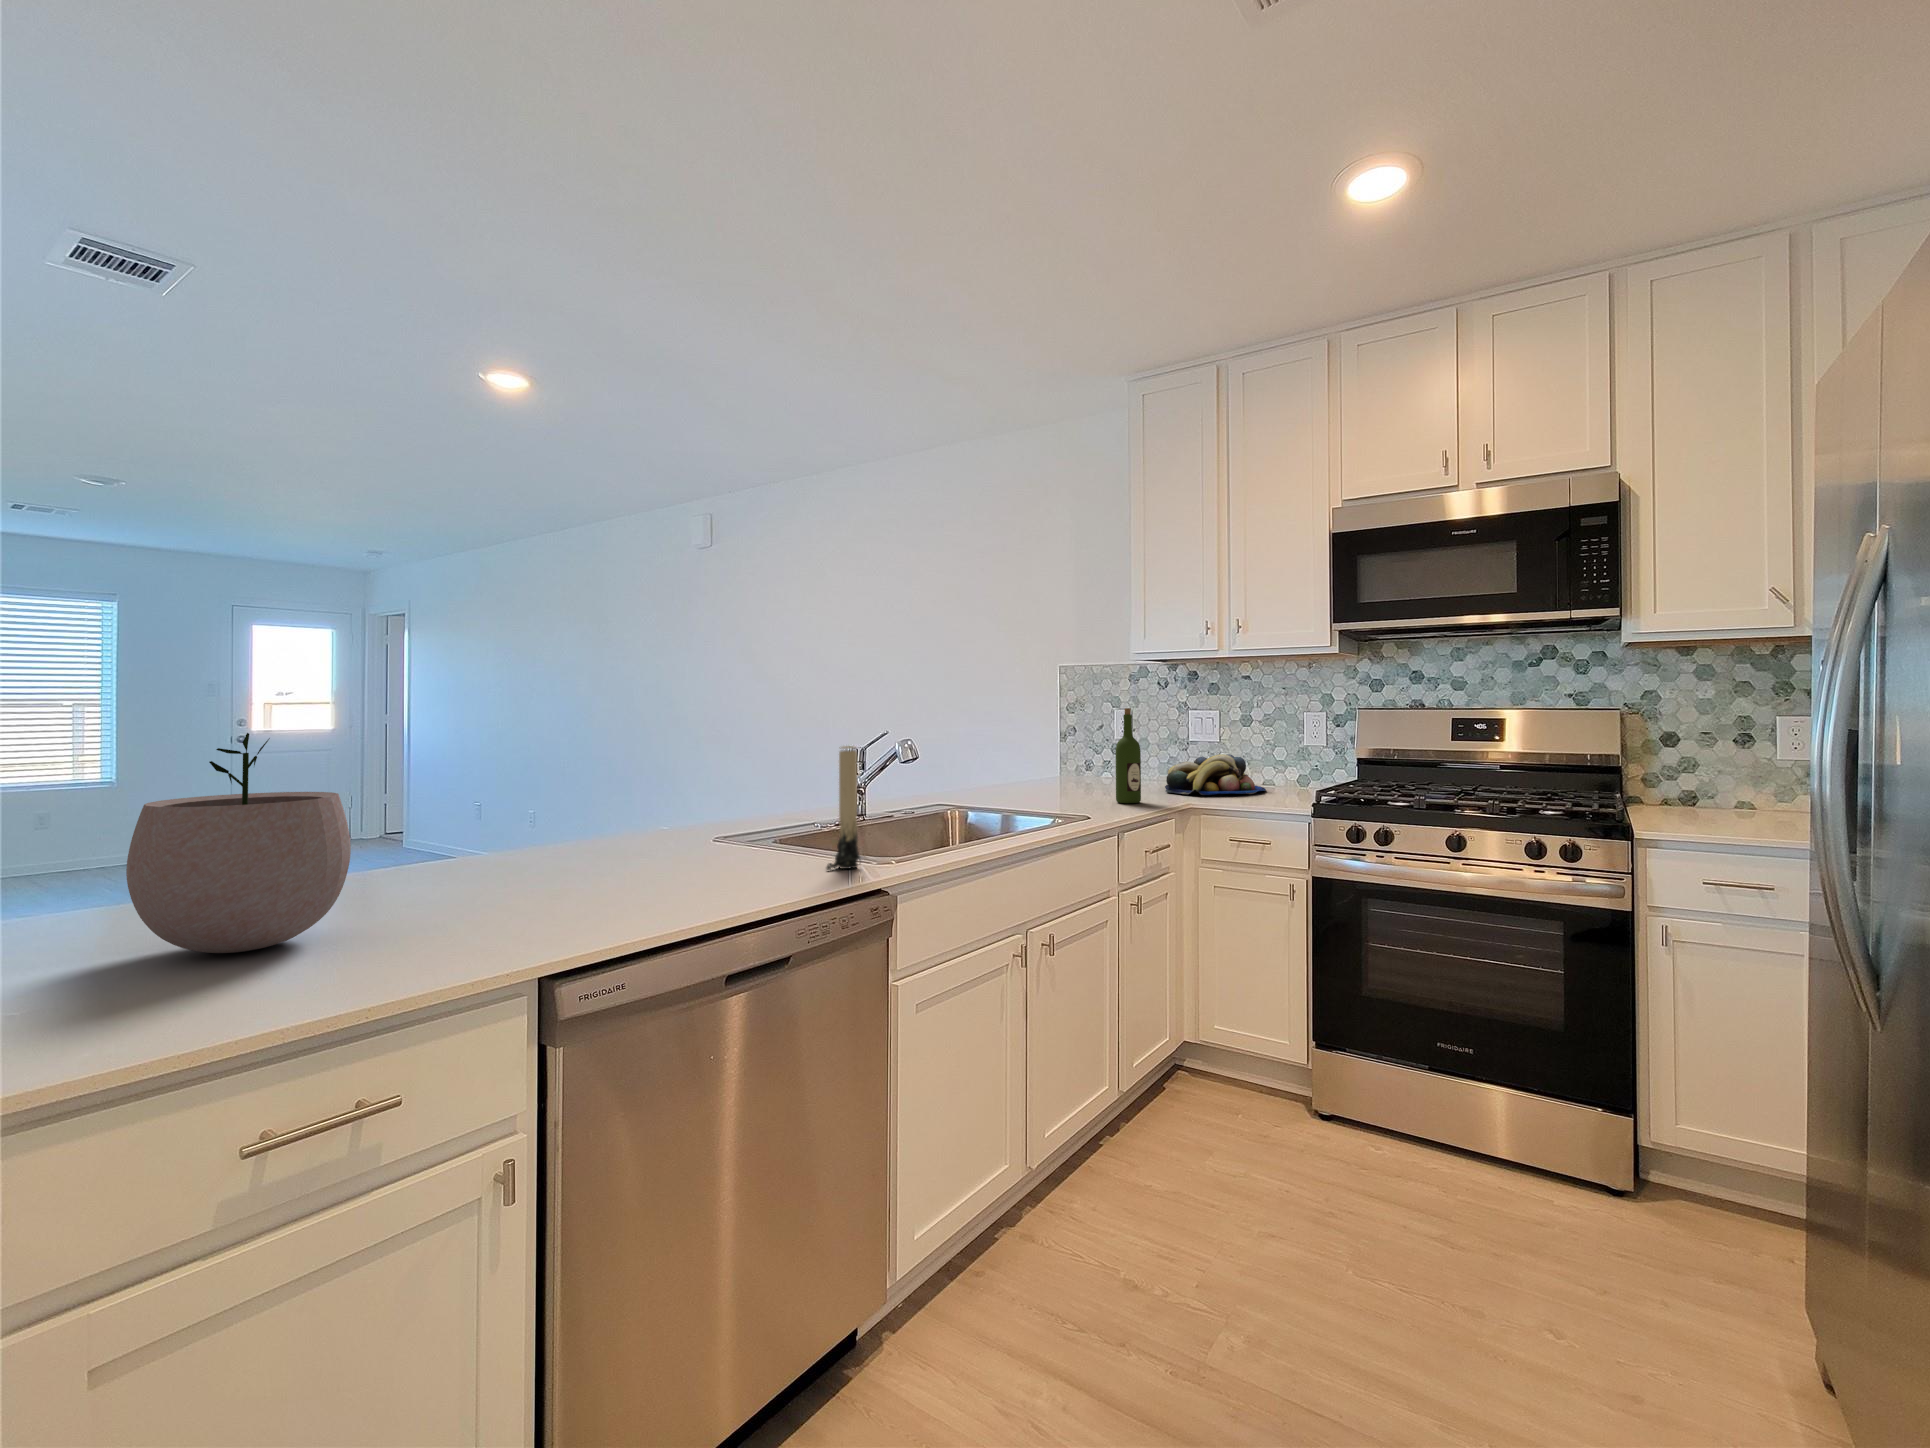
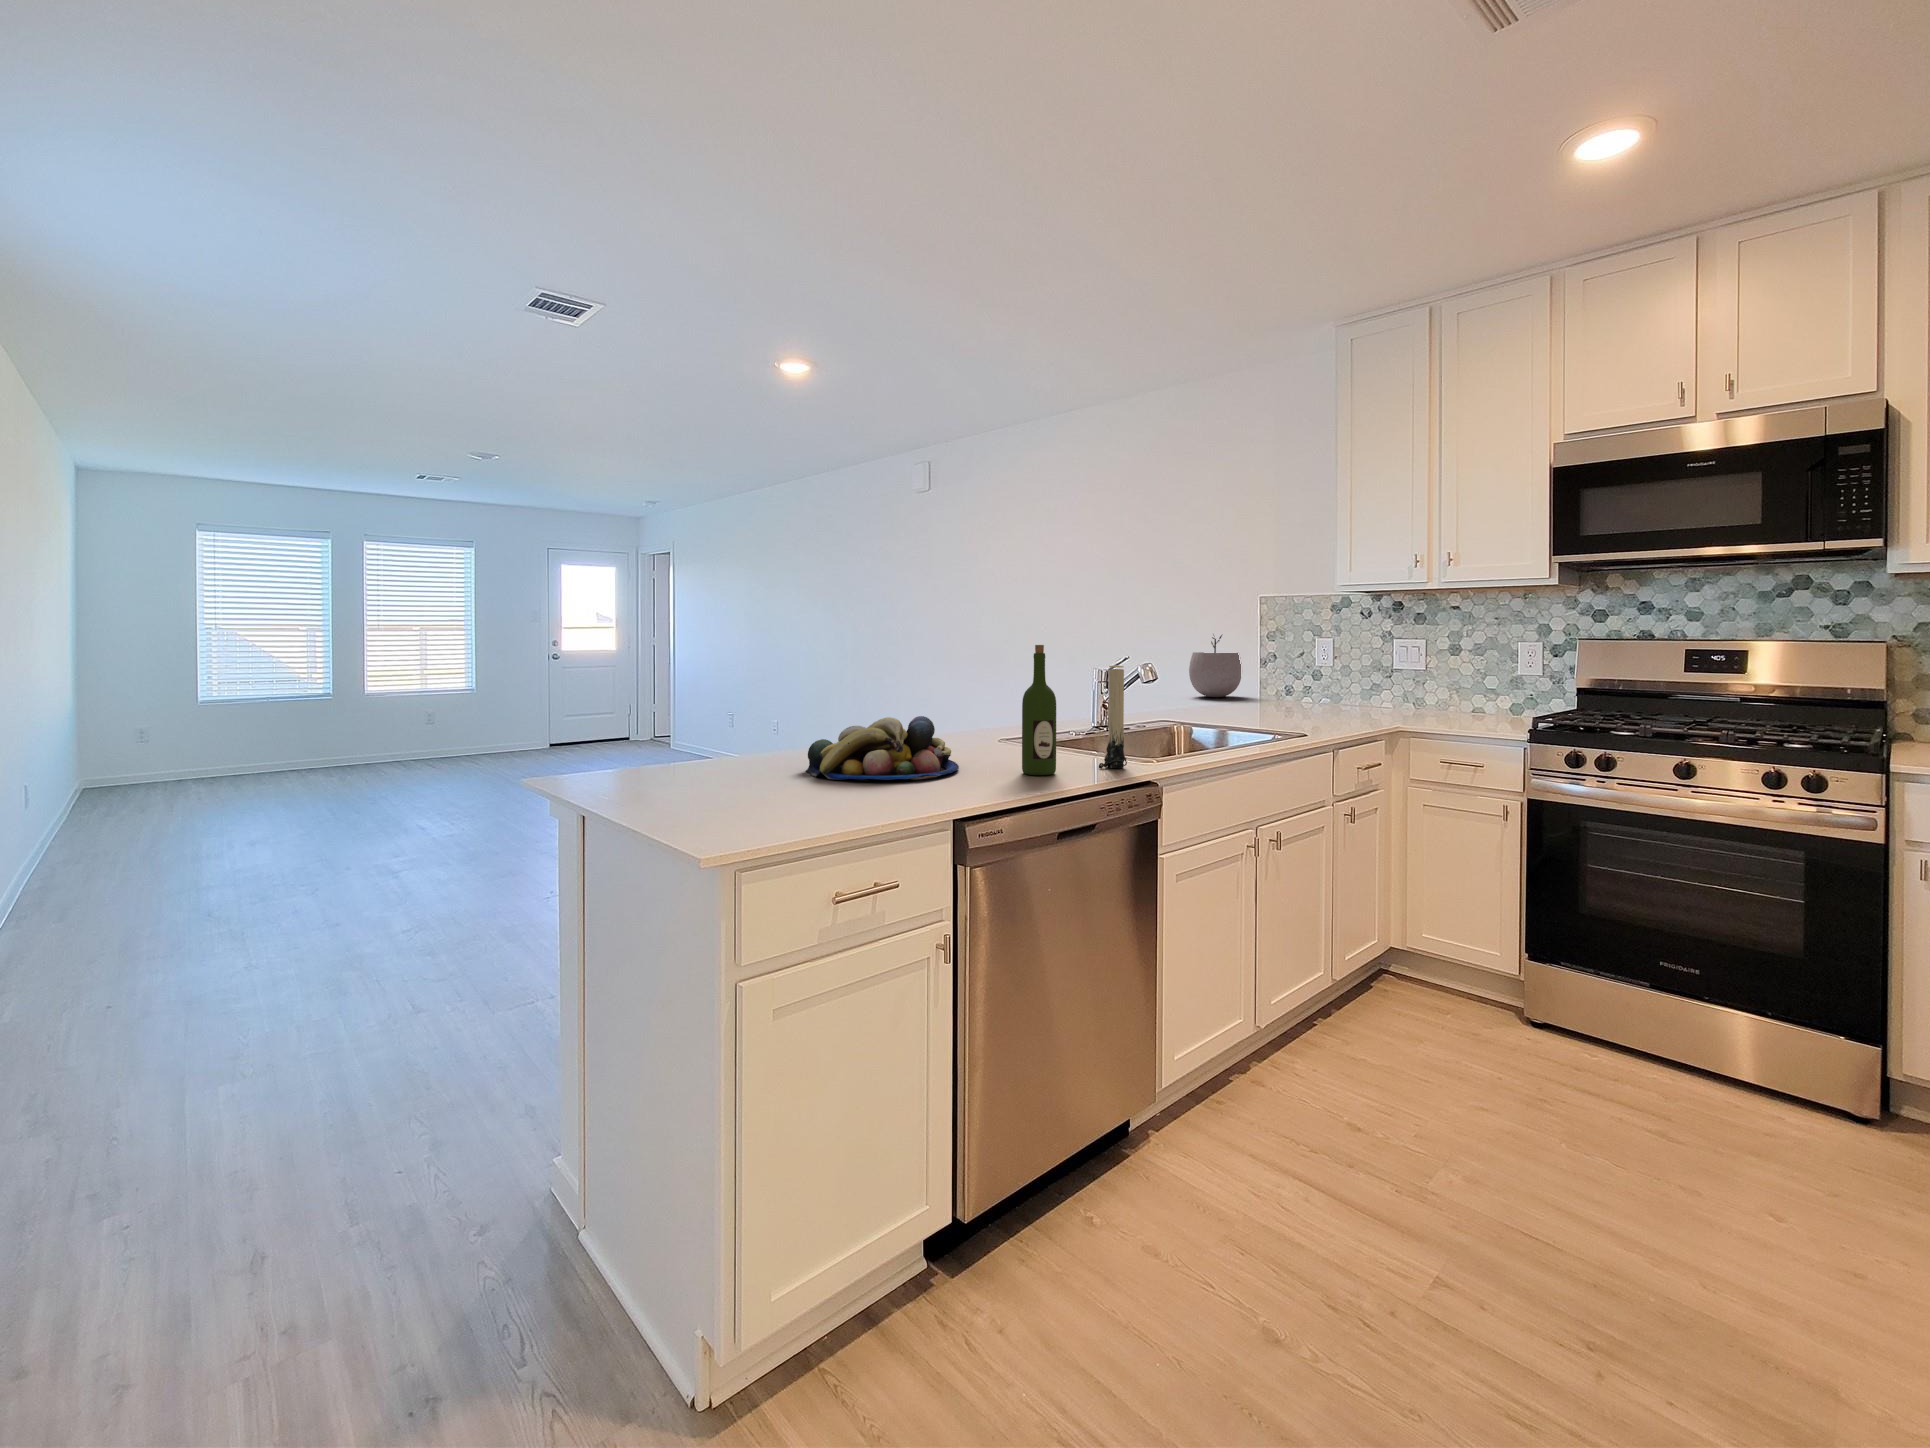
wine bottle: present [1116,708,1141,803] -> present [1022,645,1056,775]
plant pot: present [126,733,351,953] -> present [1189,635,1242,697]
fruit bowl: present [1165,754,1266,795] -> present [806,716,959,780]

